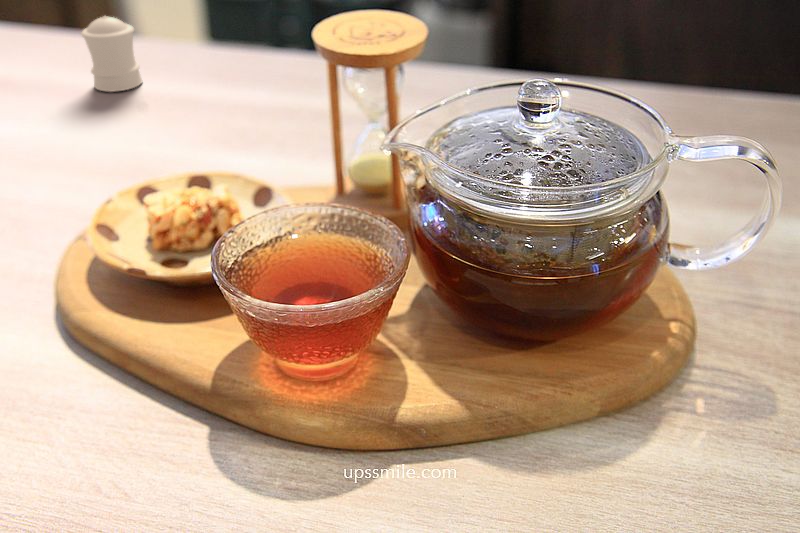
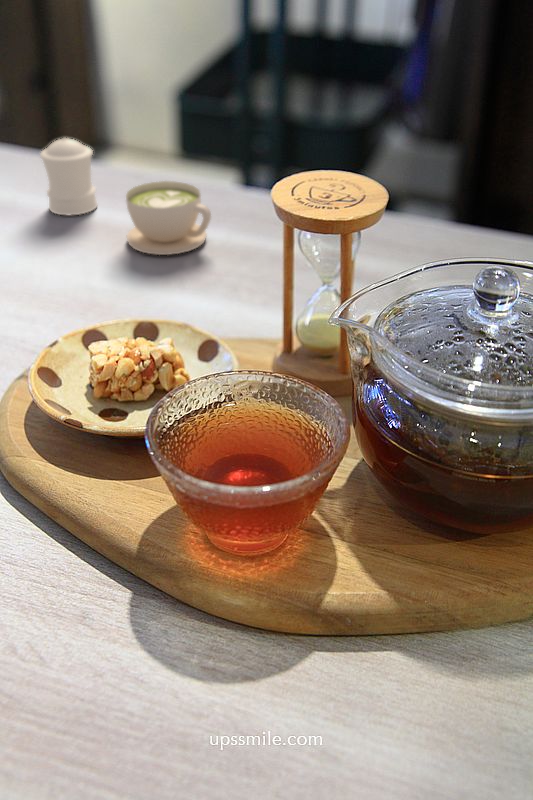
coffee cup: none [170,52,255,121] -> present [126,181,211,255]

